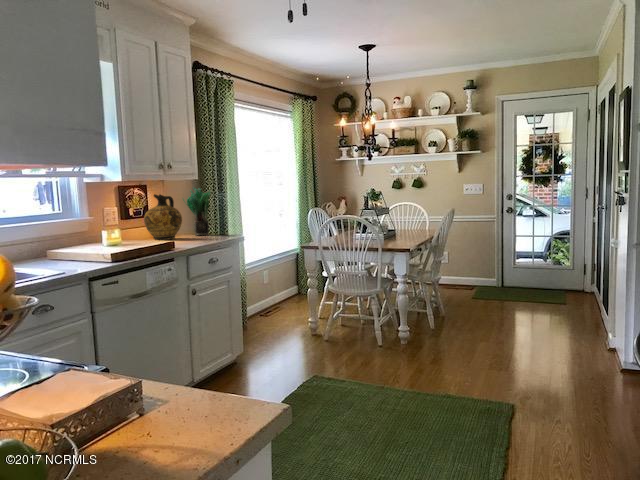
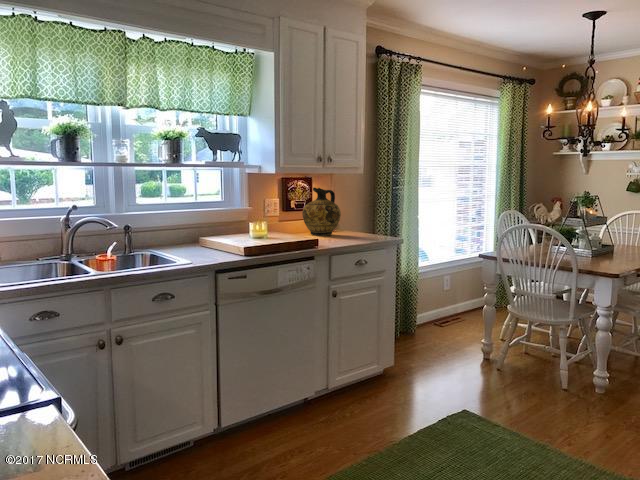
potted plant: present [183,187,210,235] -> none [348,181,377,233]

